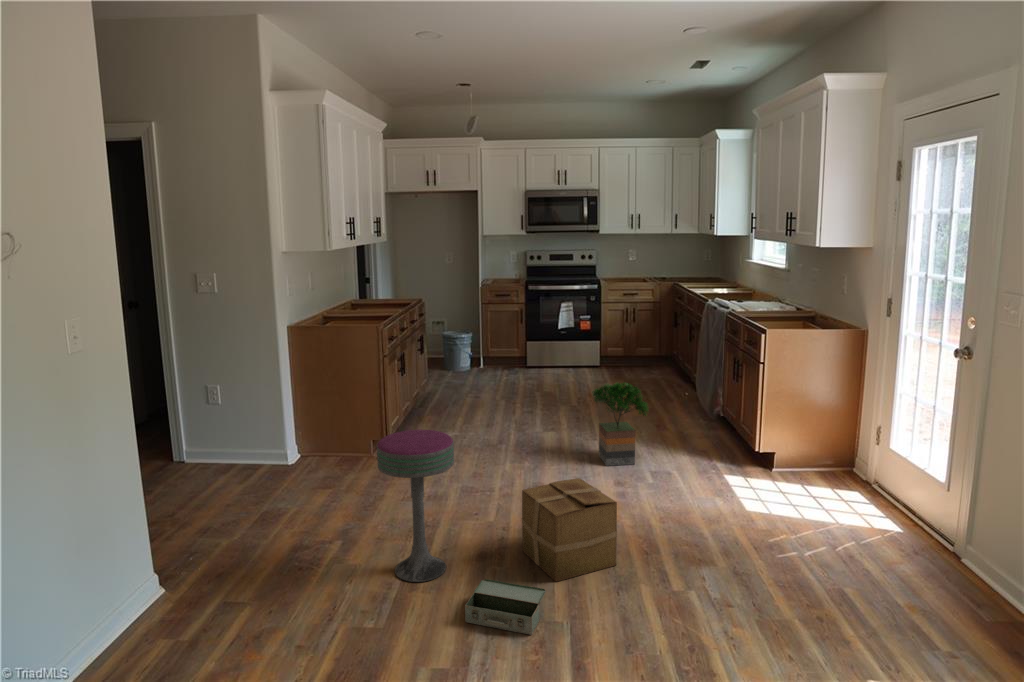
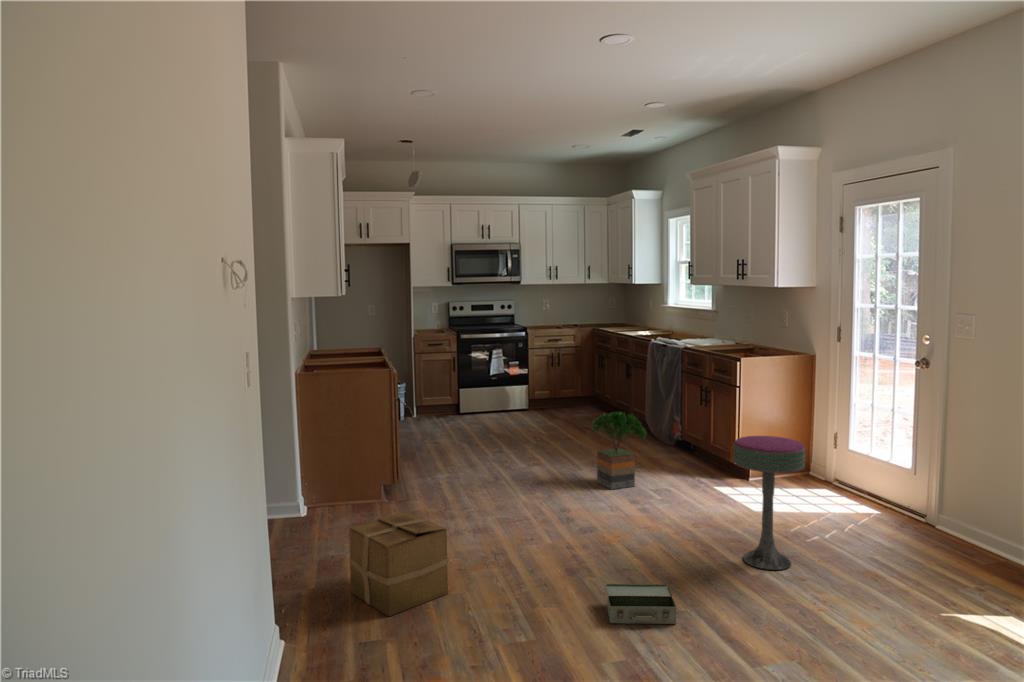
bar stool: present [377,430,454,582] -> present [733,436,805,570]
cardboard box: present [522,478,617,581] -> present [350,512,448,616]

